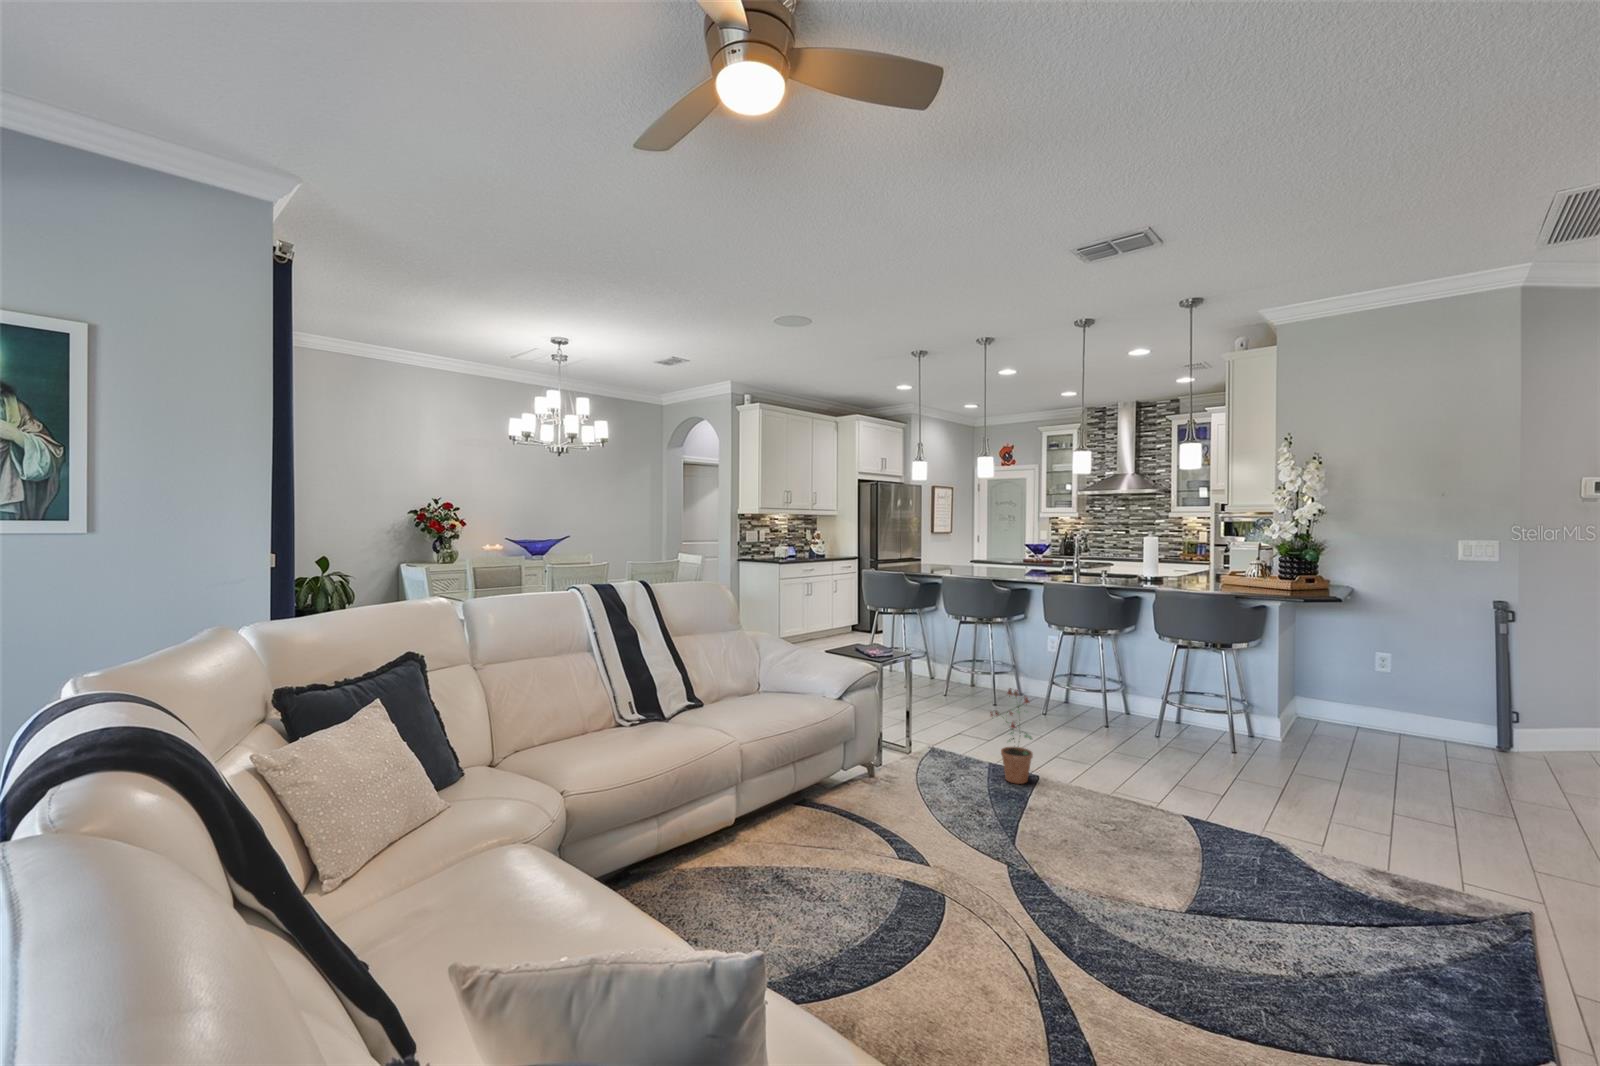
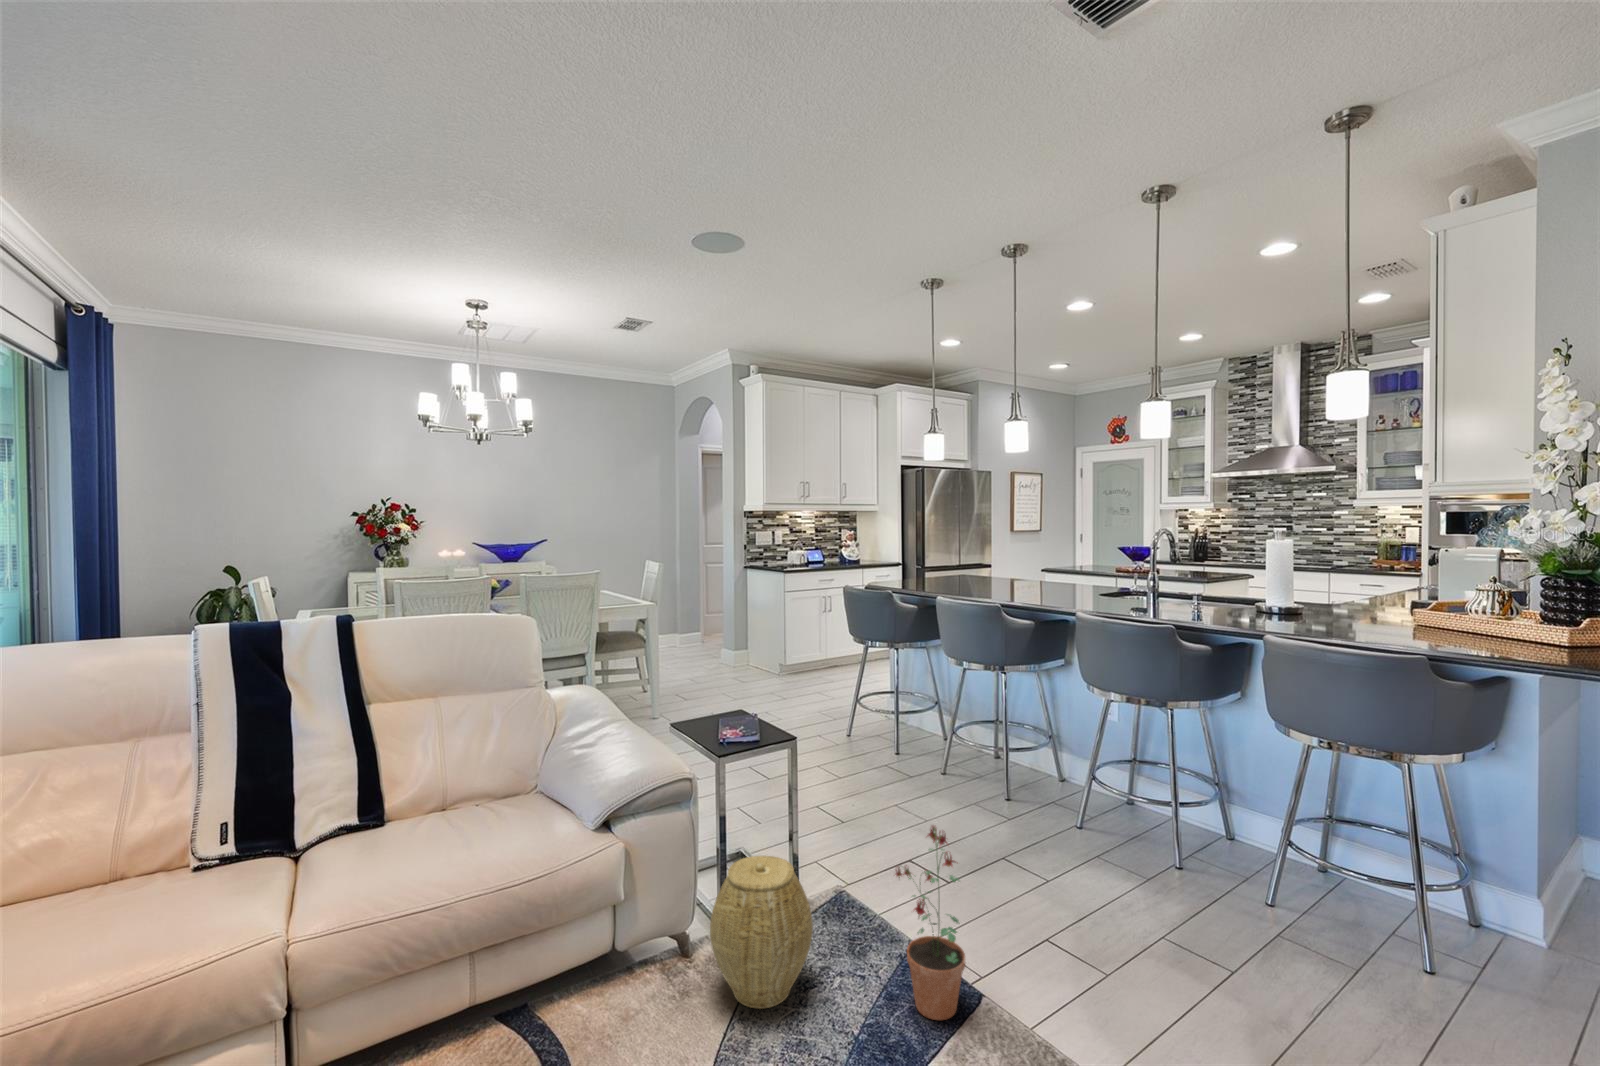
woven basket: none [896,712,953,787] -> present [710,856,813,1009]

